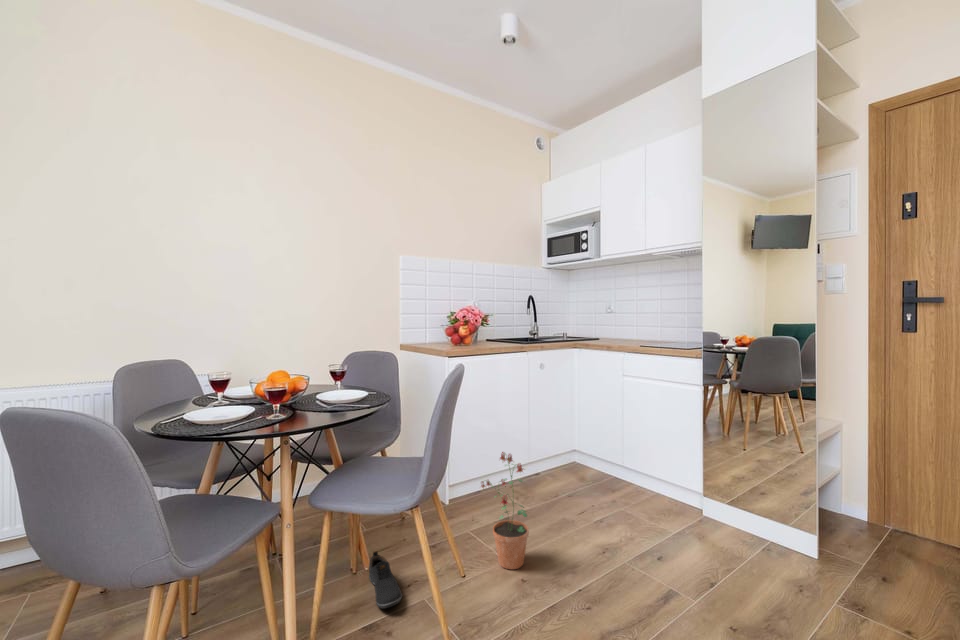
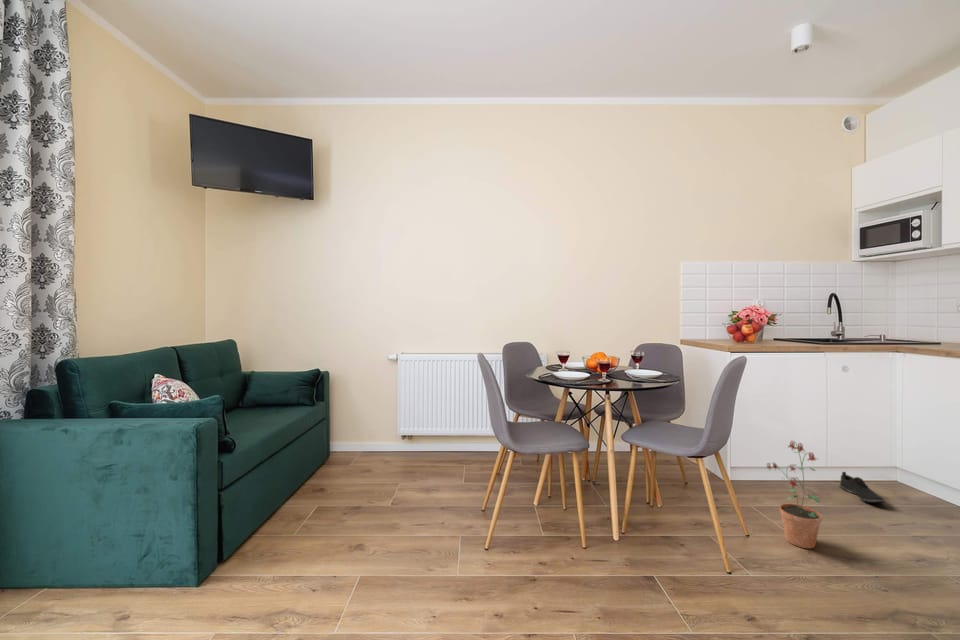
shoe: present [369,551,402,609] -> present [839,472,885,503]

